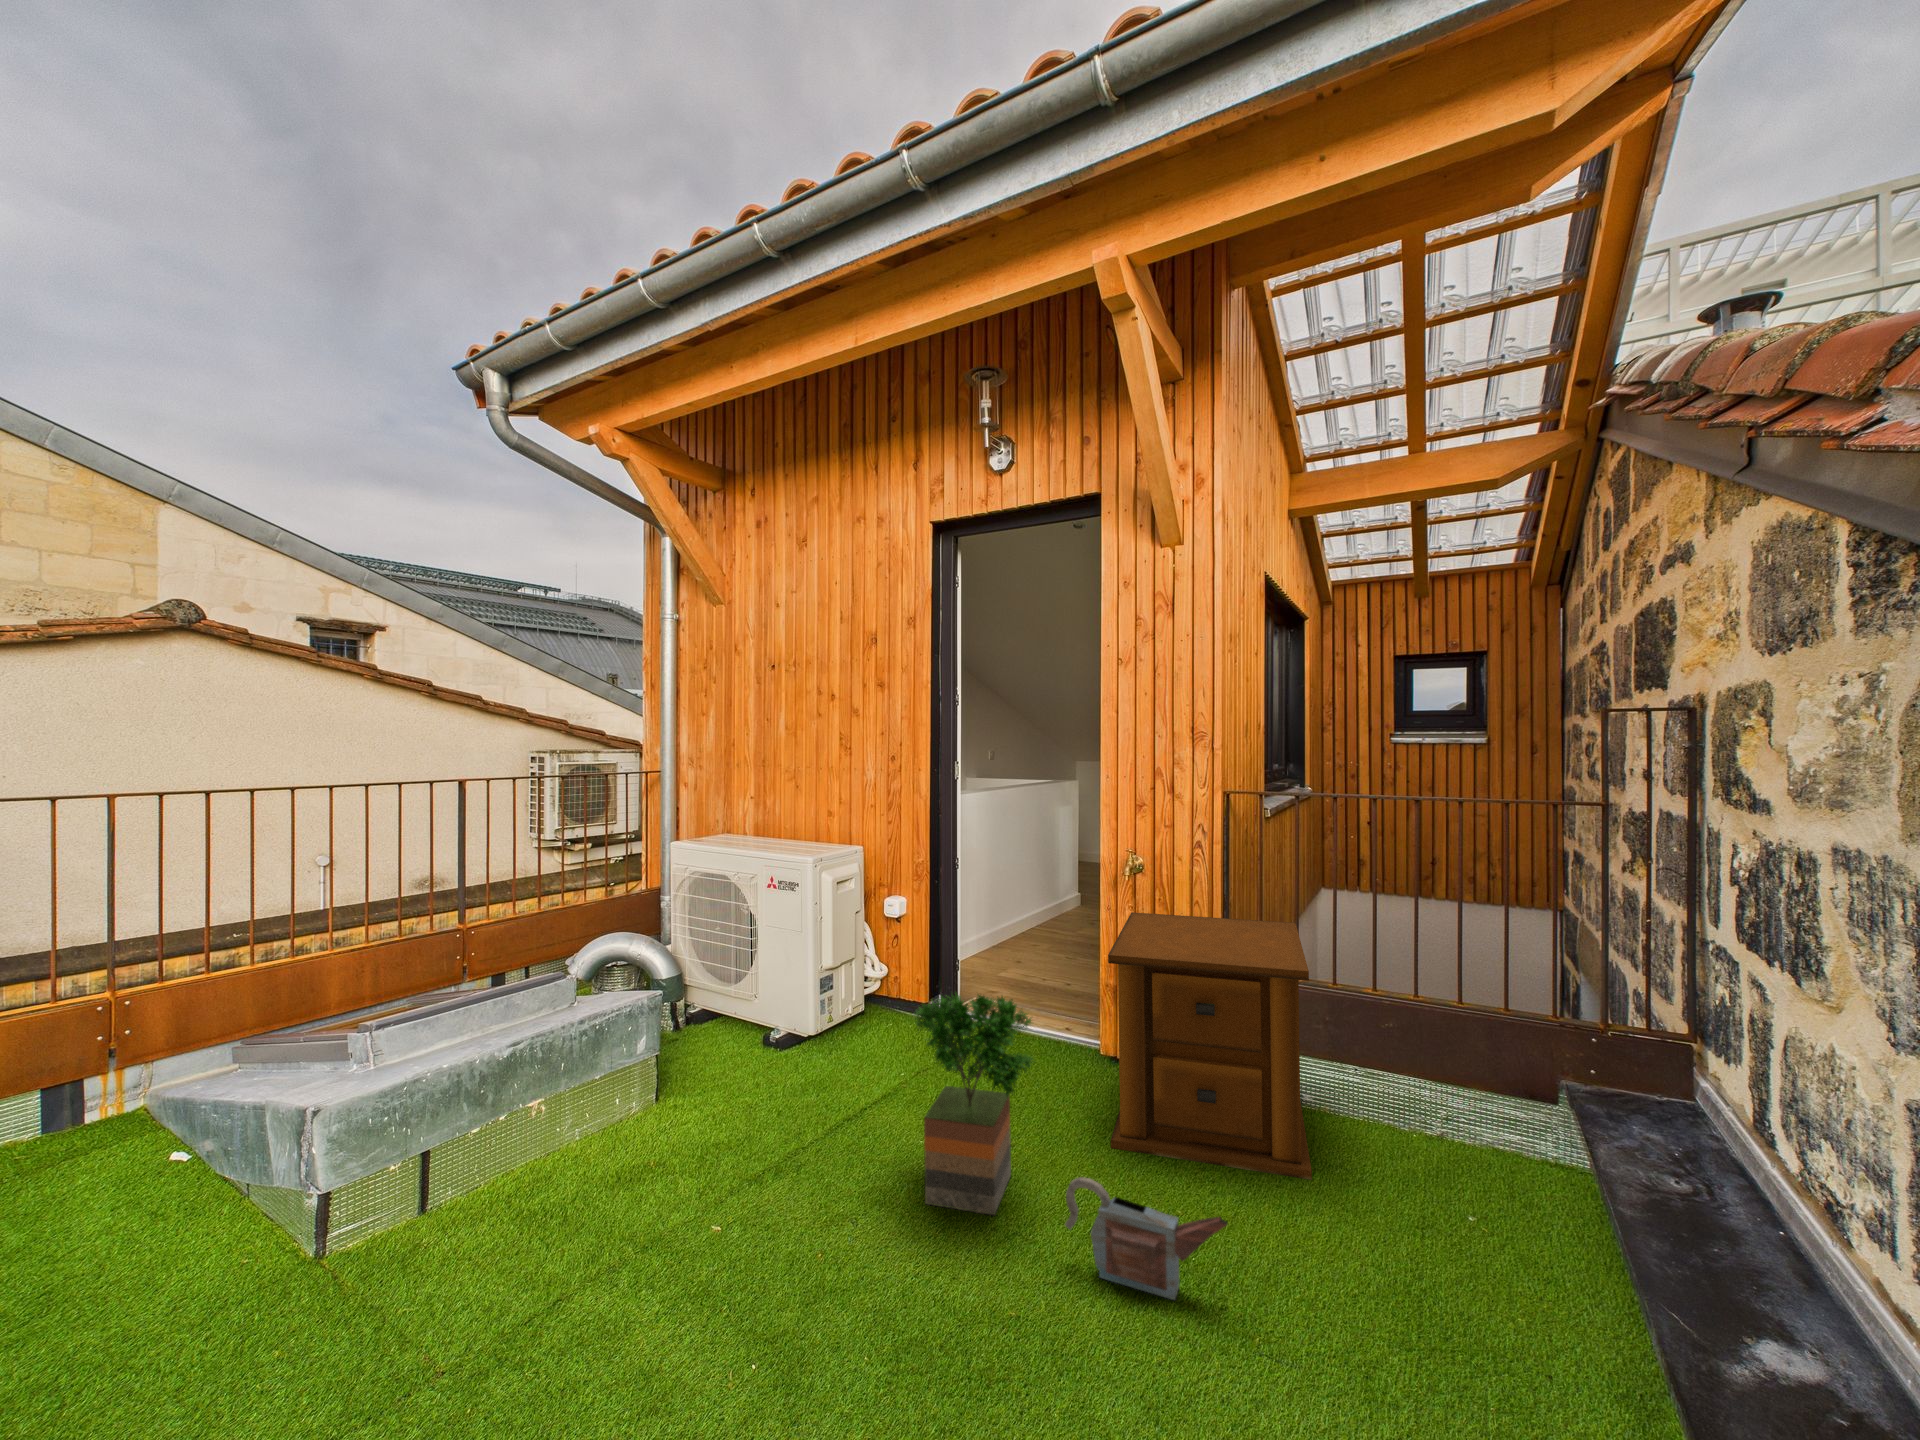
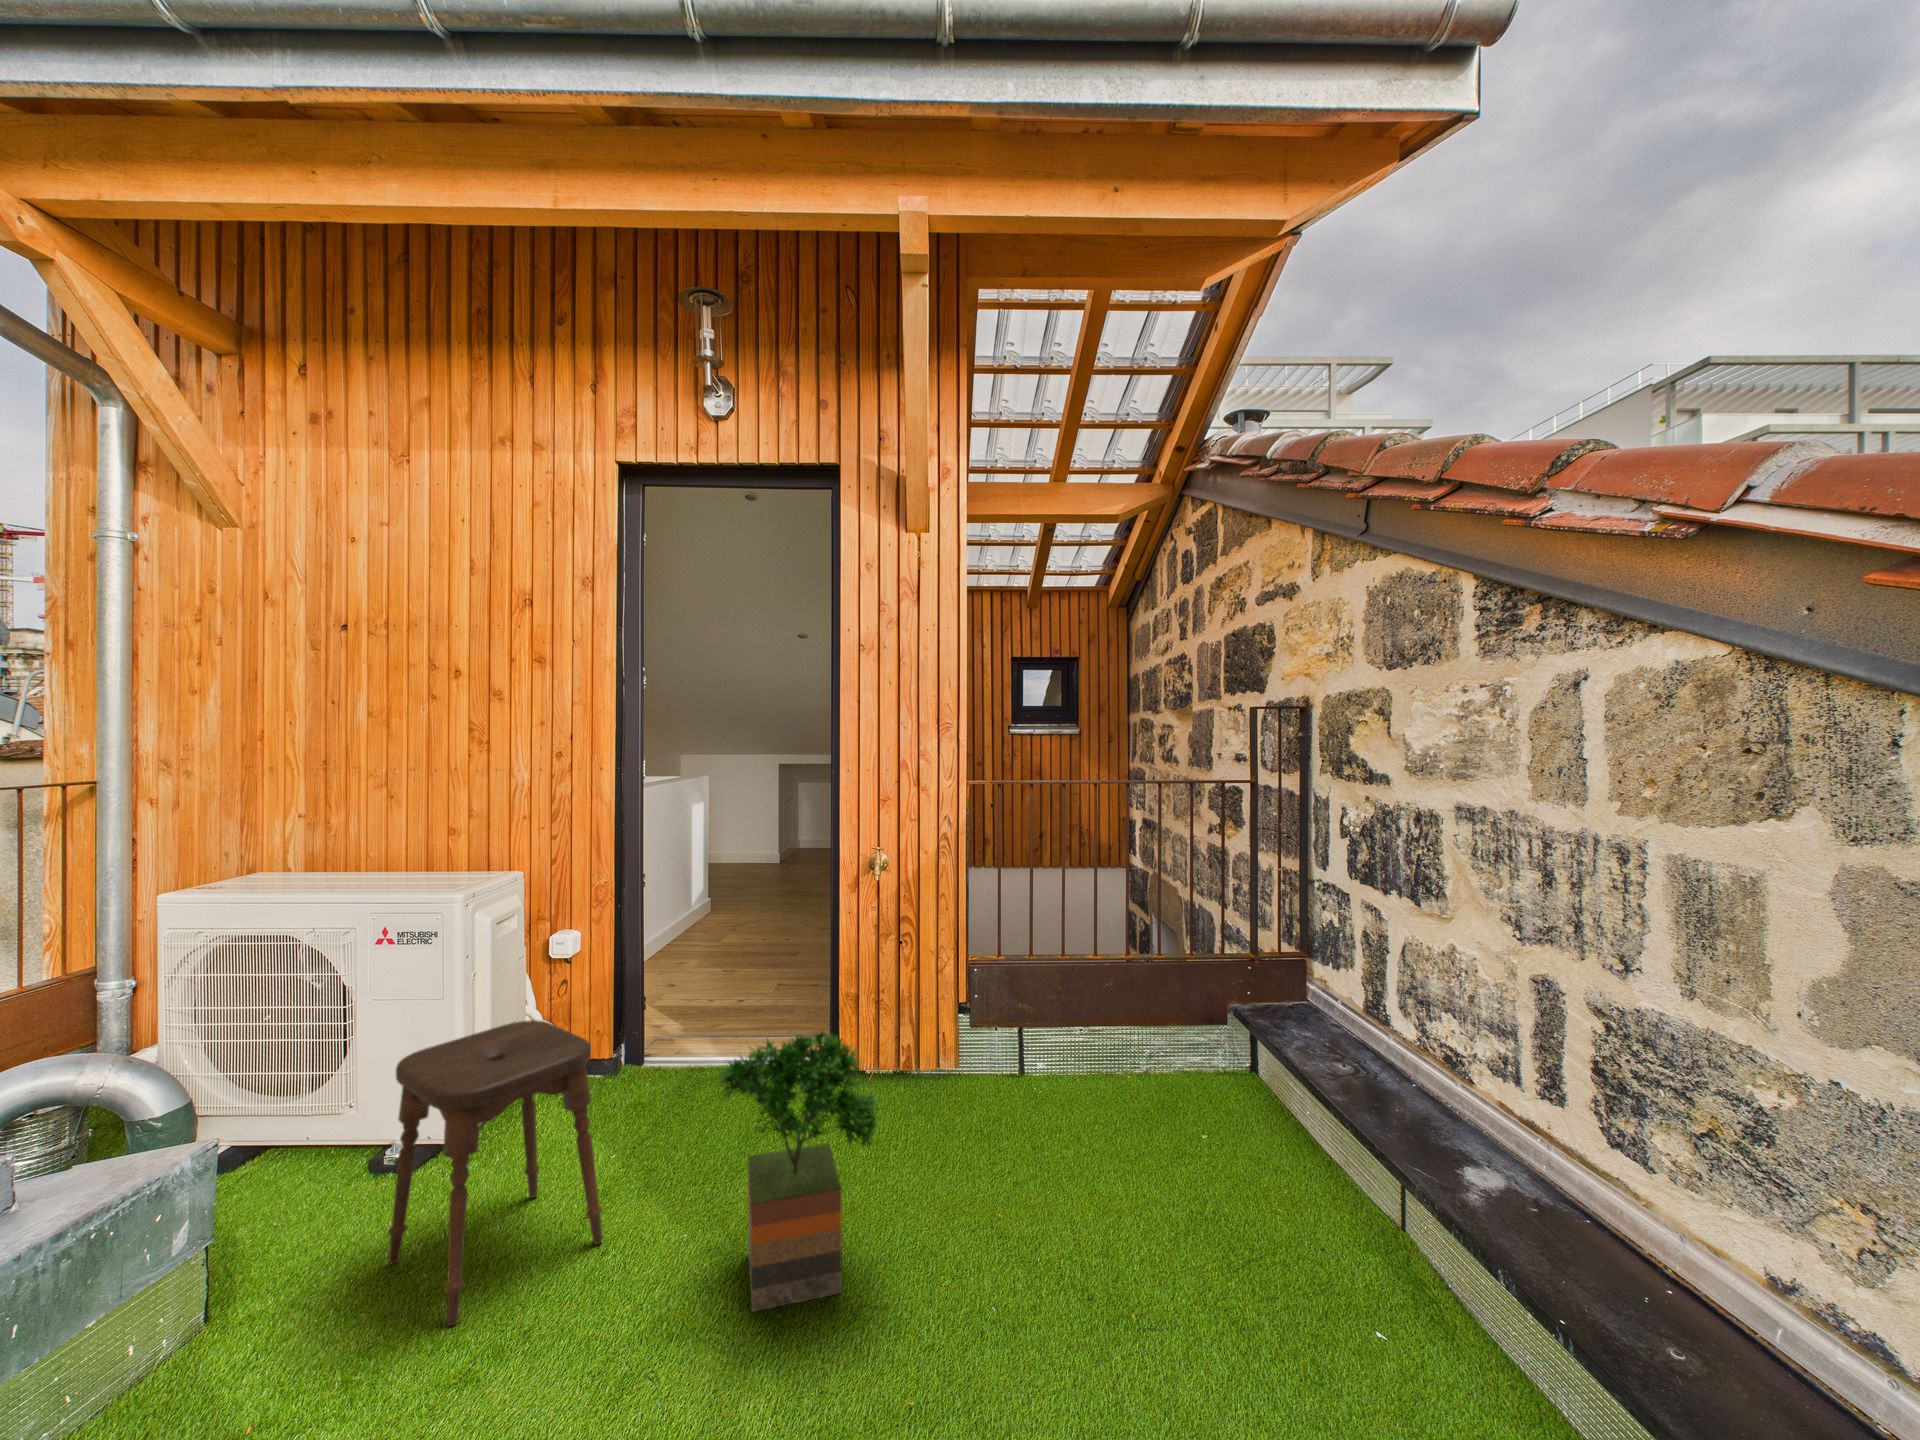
side table: present [1108,912,1312,1180] -> none [882,905,1097,1172]
stool: none [741,953,861,1147] -> present [388,1020,603,1326]
watering can: present [1065,1177,1228,1300] -> none [948,1209,1119,1319]

